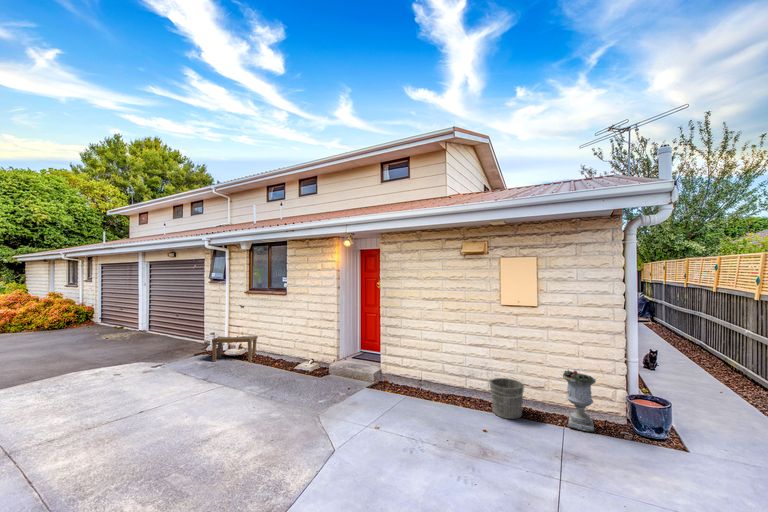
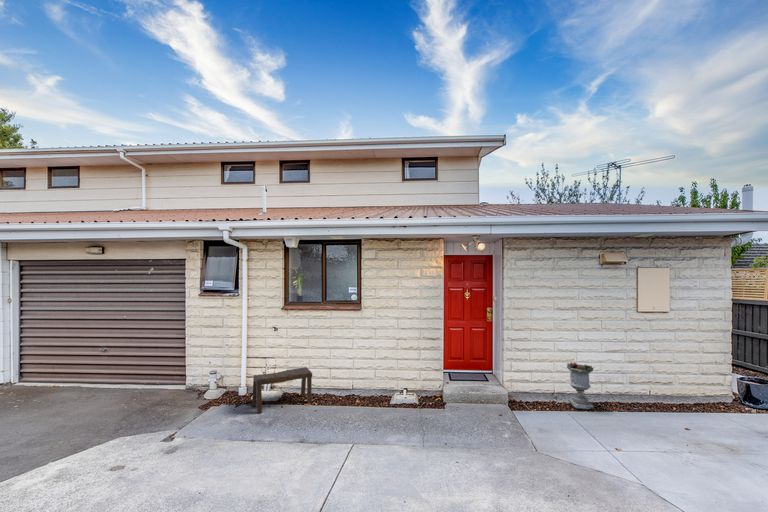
planter: present [563,370,596,432] -> present [567,362,594,410]
bucket: present [488,378,524,419] -> none [640,378,682,414]

